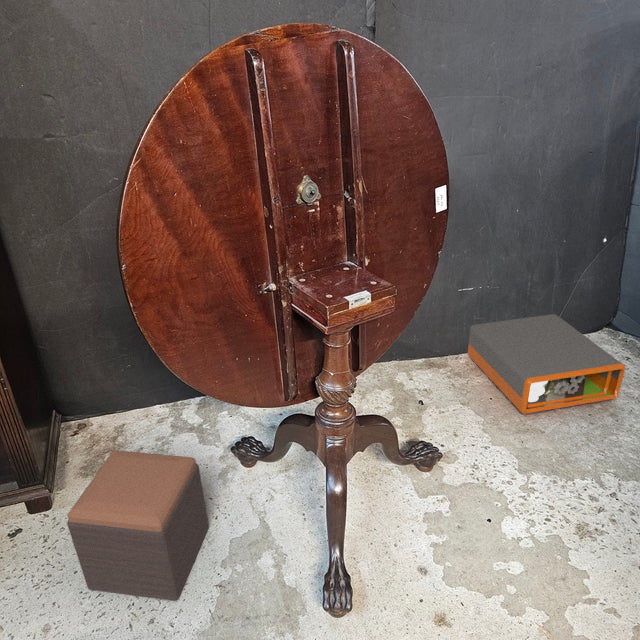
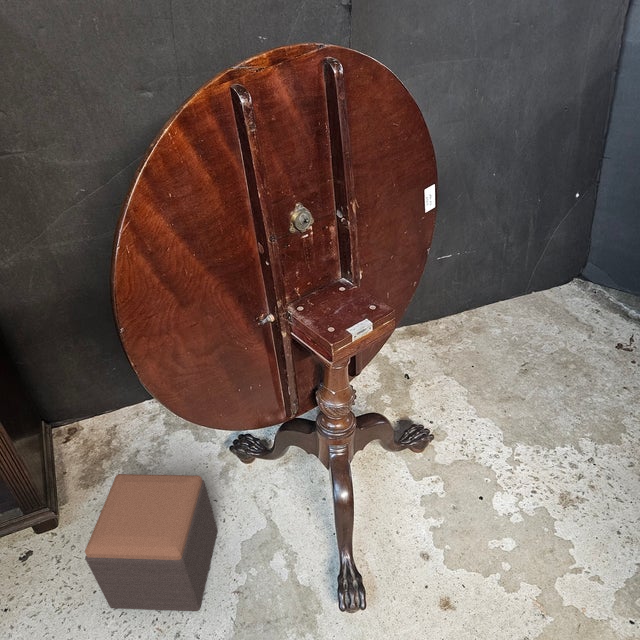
storage box: present [468,314,625,414] -> none [446,273,598,382]

